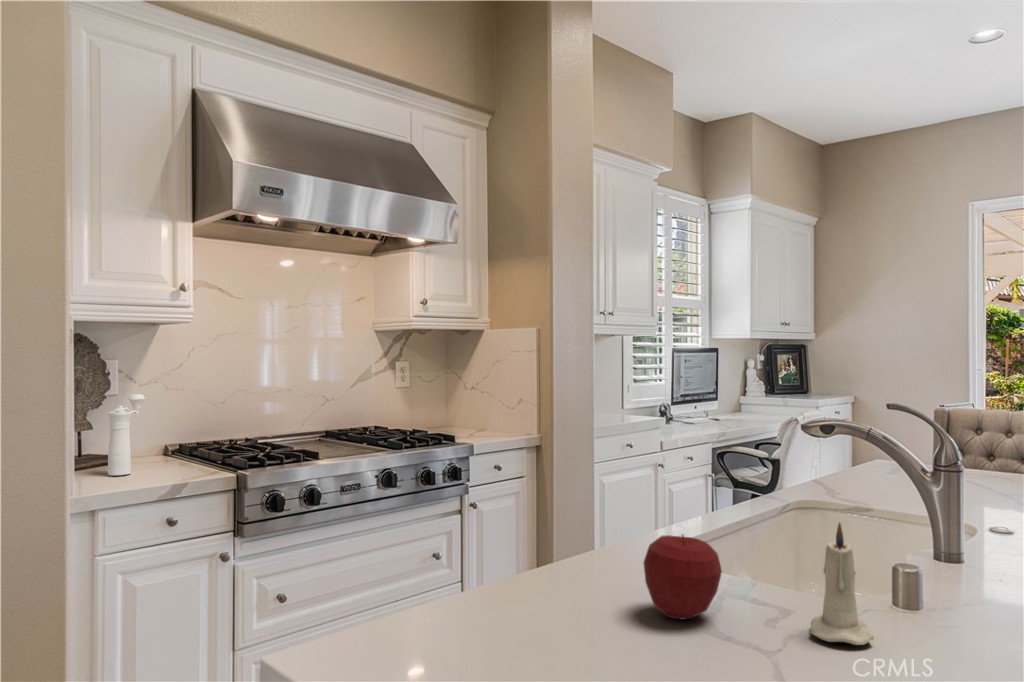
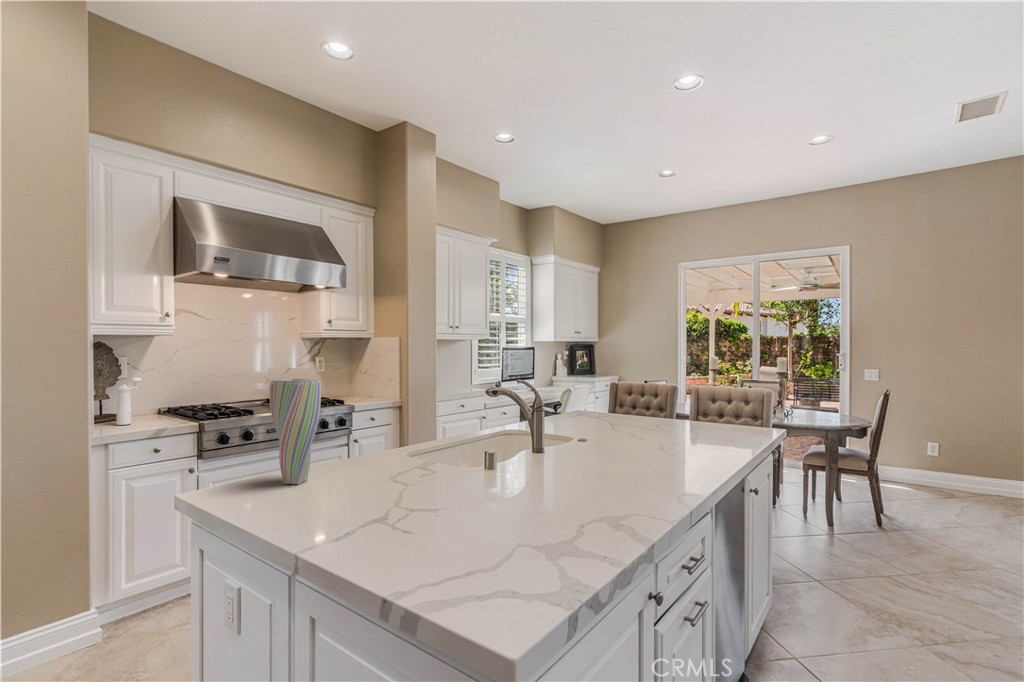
vase: none [471,402,575,638] -> present [269,379,321,484]
candle: present [810,522,874,645] -> none [424,429,451,481]
apple: present [644,535,722,619] -> none [358,438,394,476]

